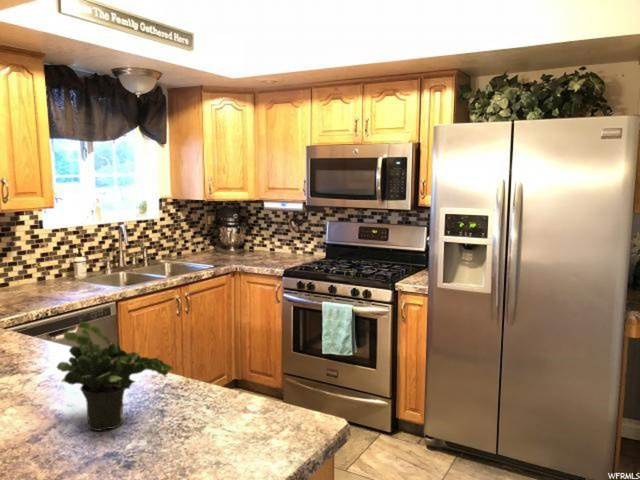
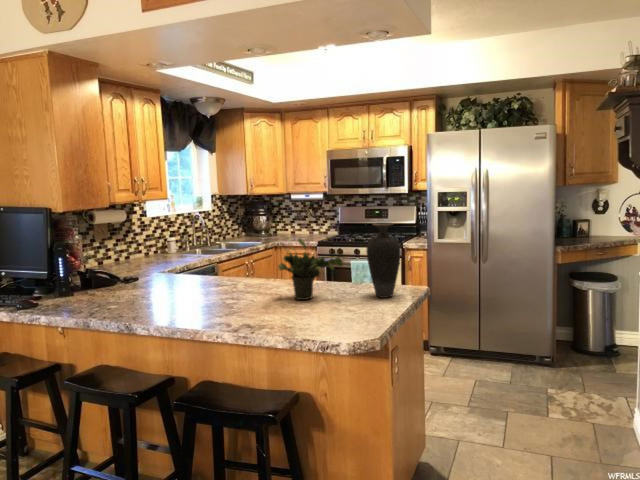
vase: none [209,298,274,443] -> present [366,223,401,298]

